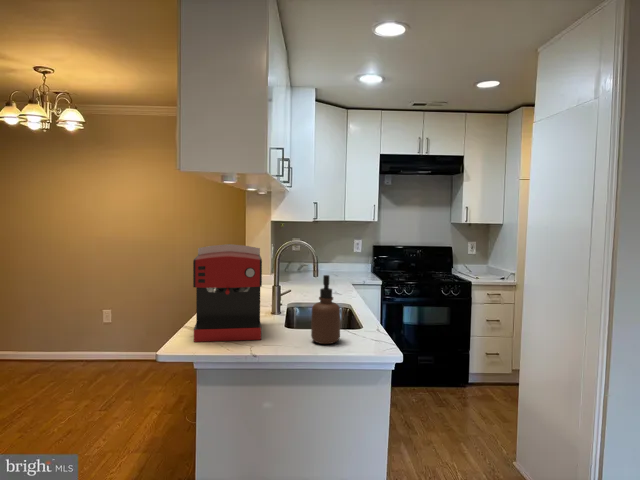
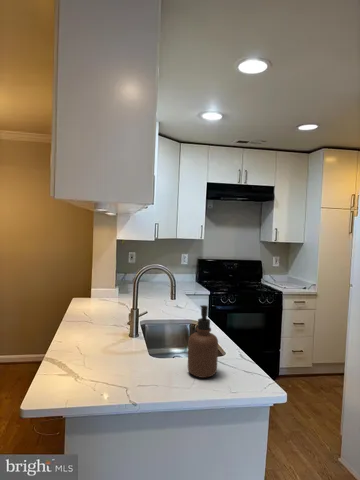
coffee maker: present [193,244,262,342] -> none [62,271,138,382]

